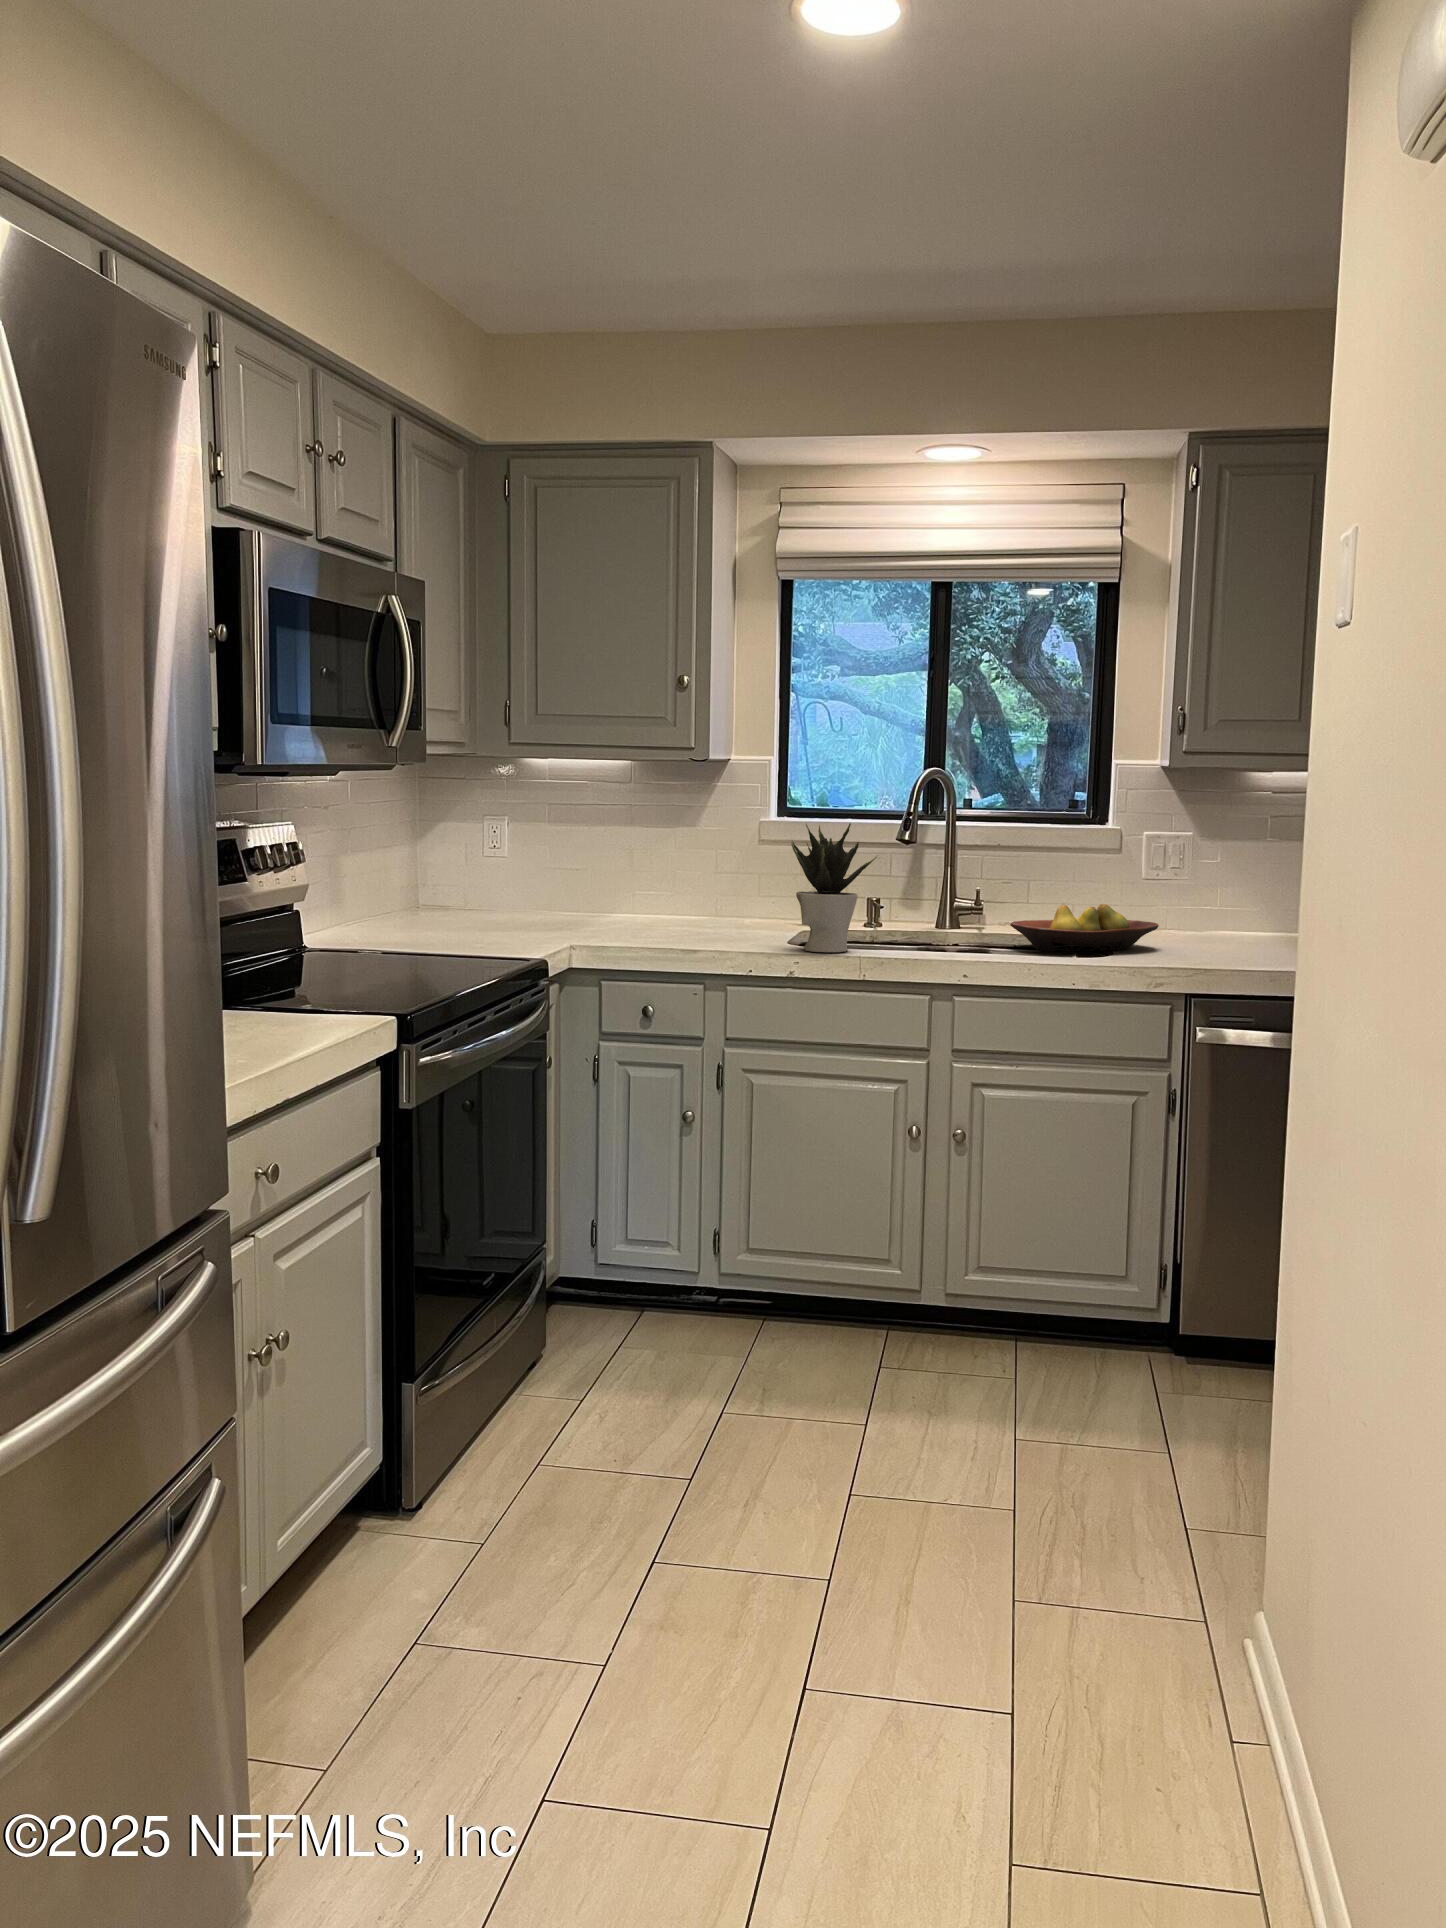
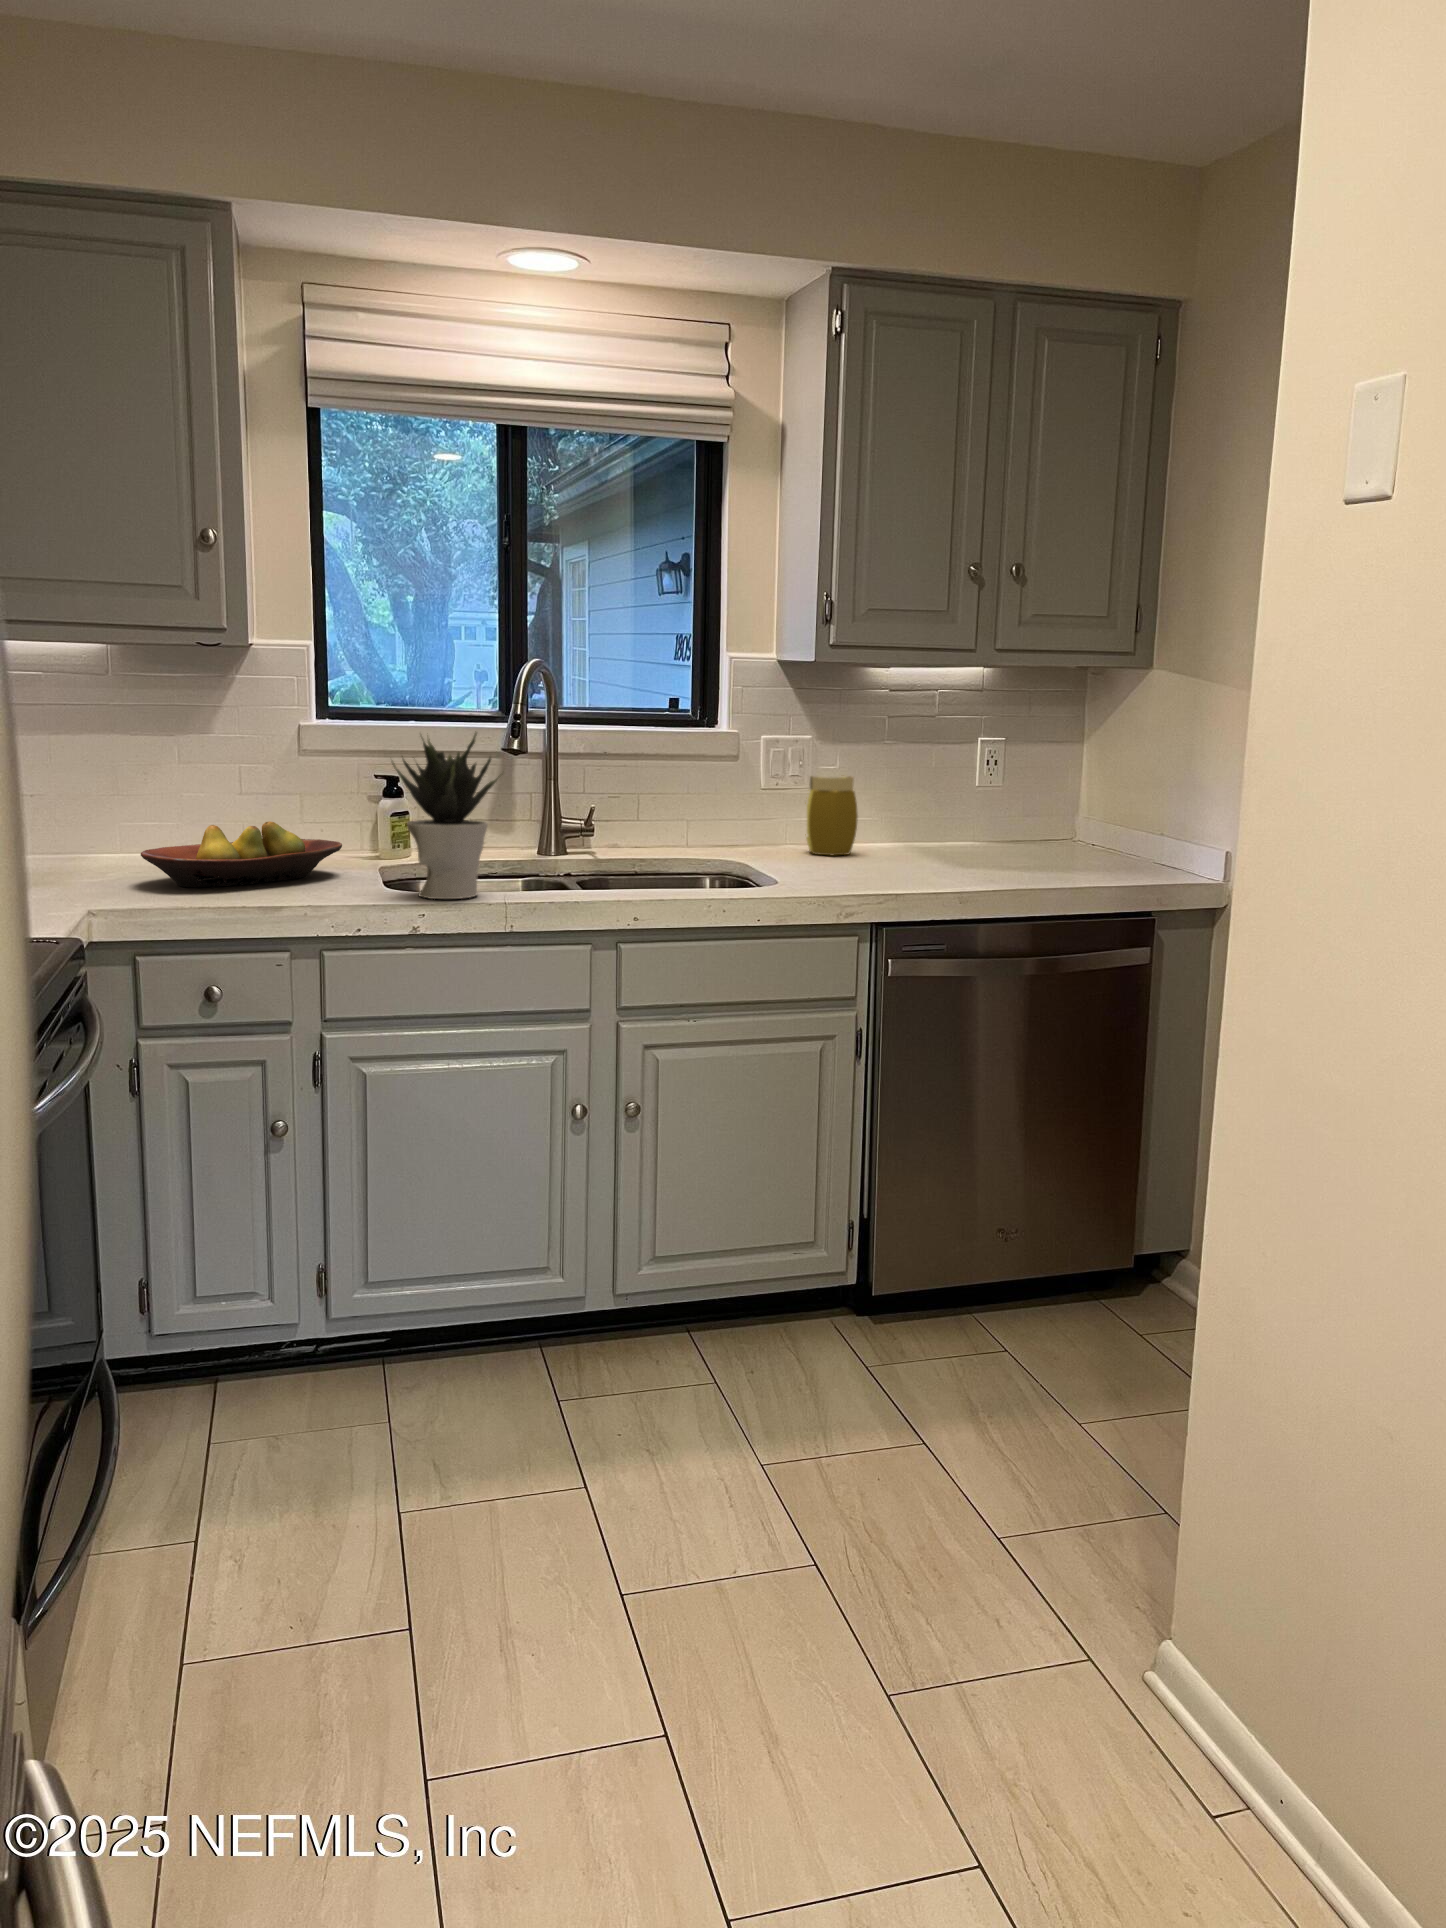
jar: none [1186,870,1233,942] -> present [805,776,858,855]
fruit bowl: present [1010,904,1159,951] -> present [141,821,342,887]

